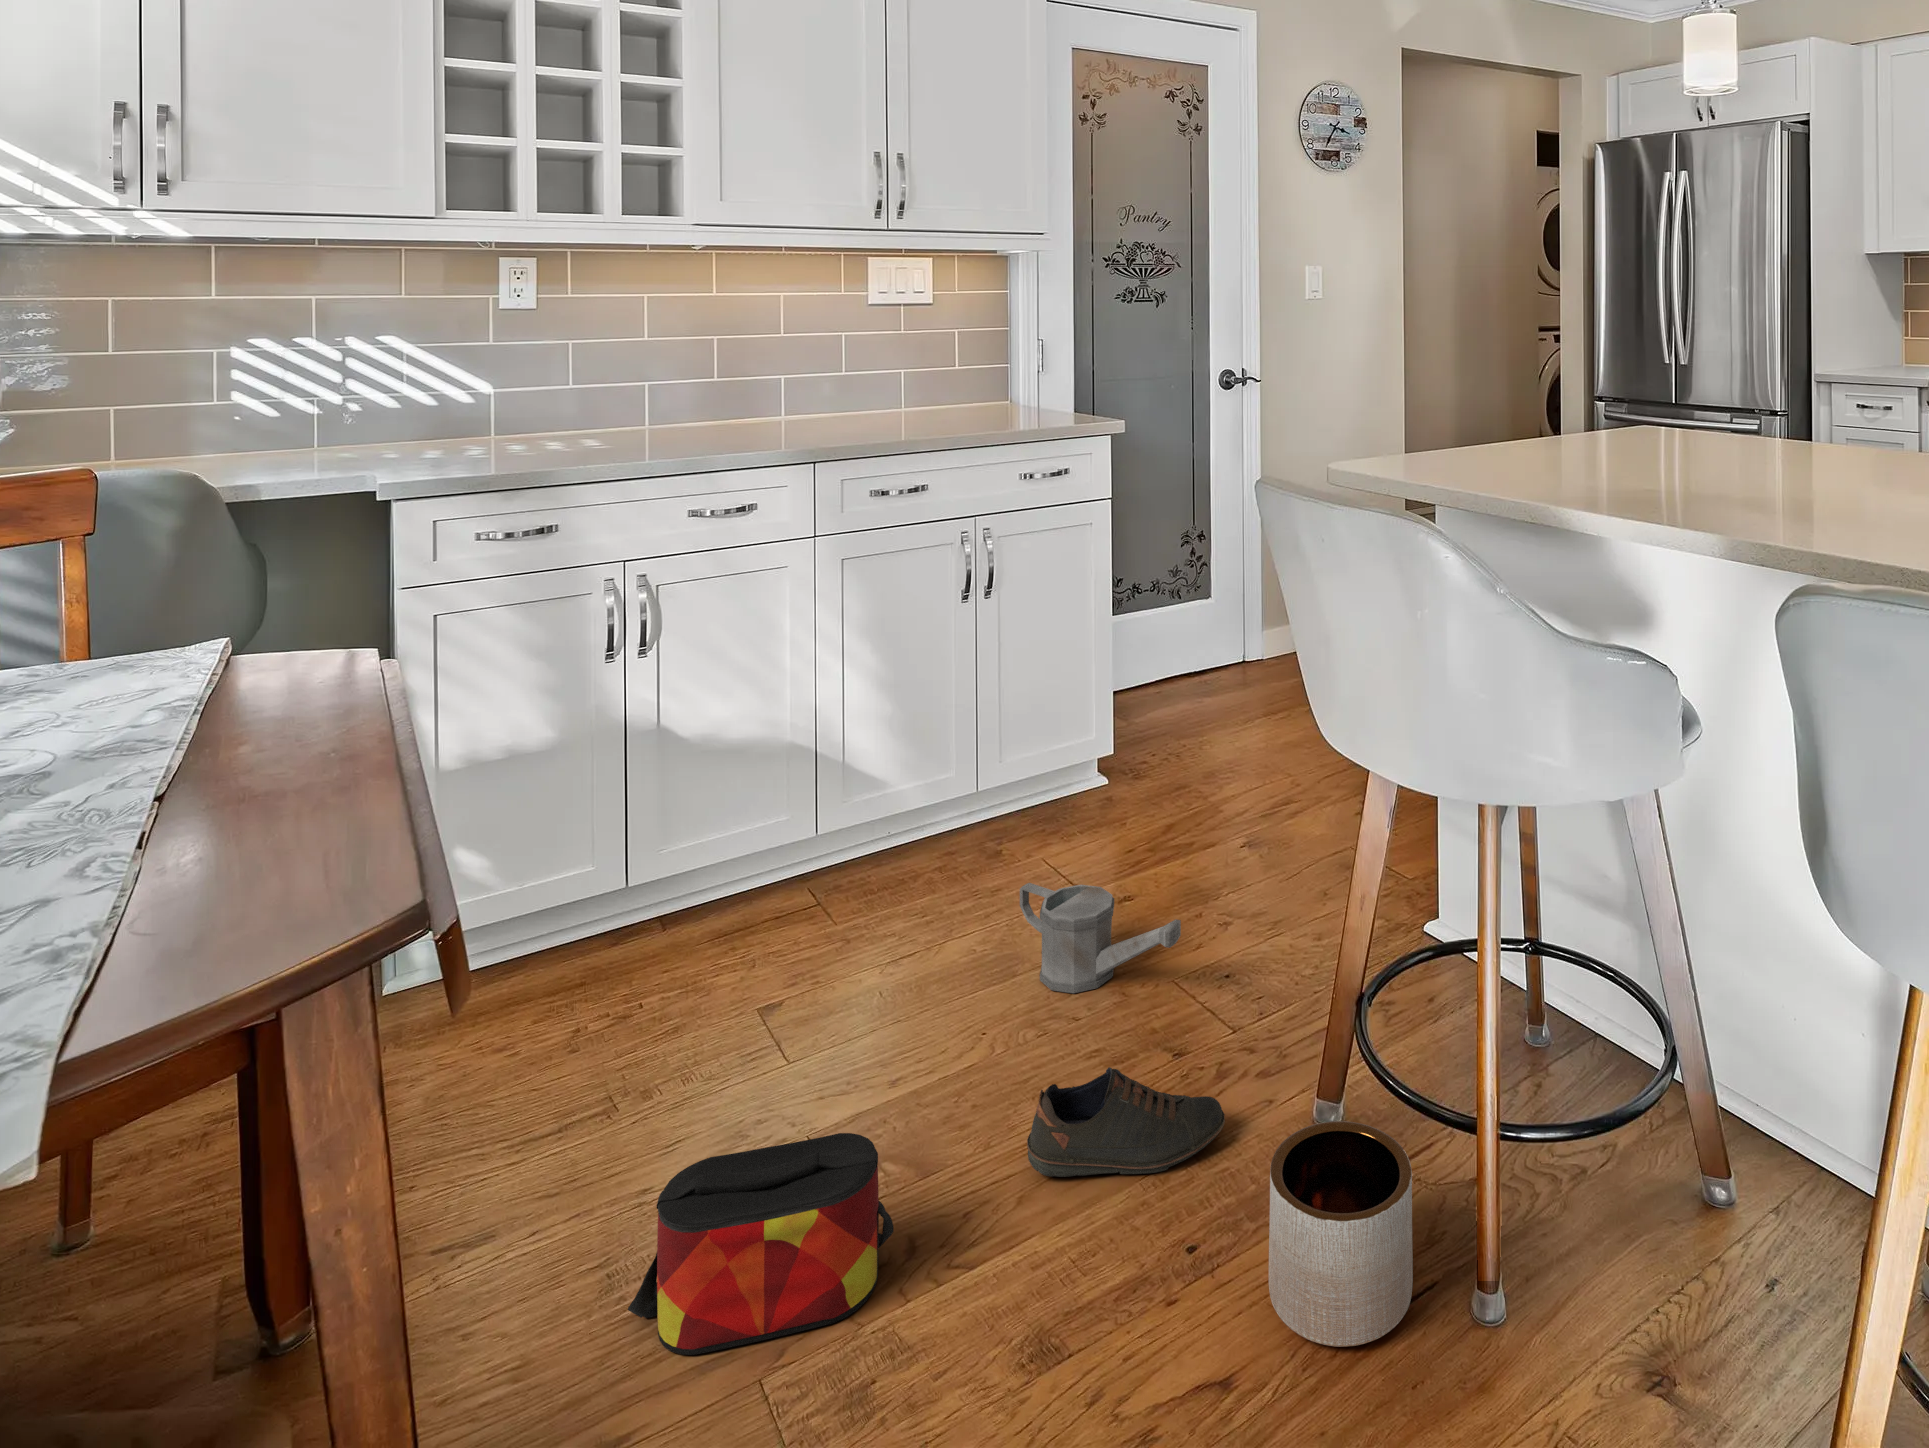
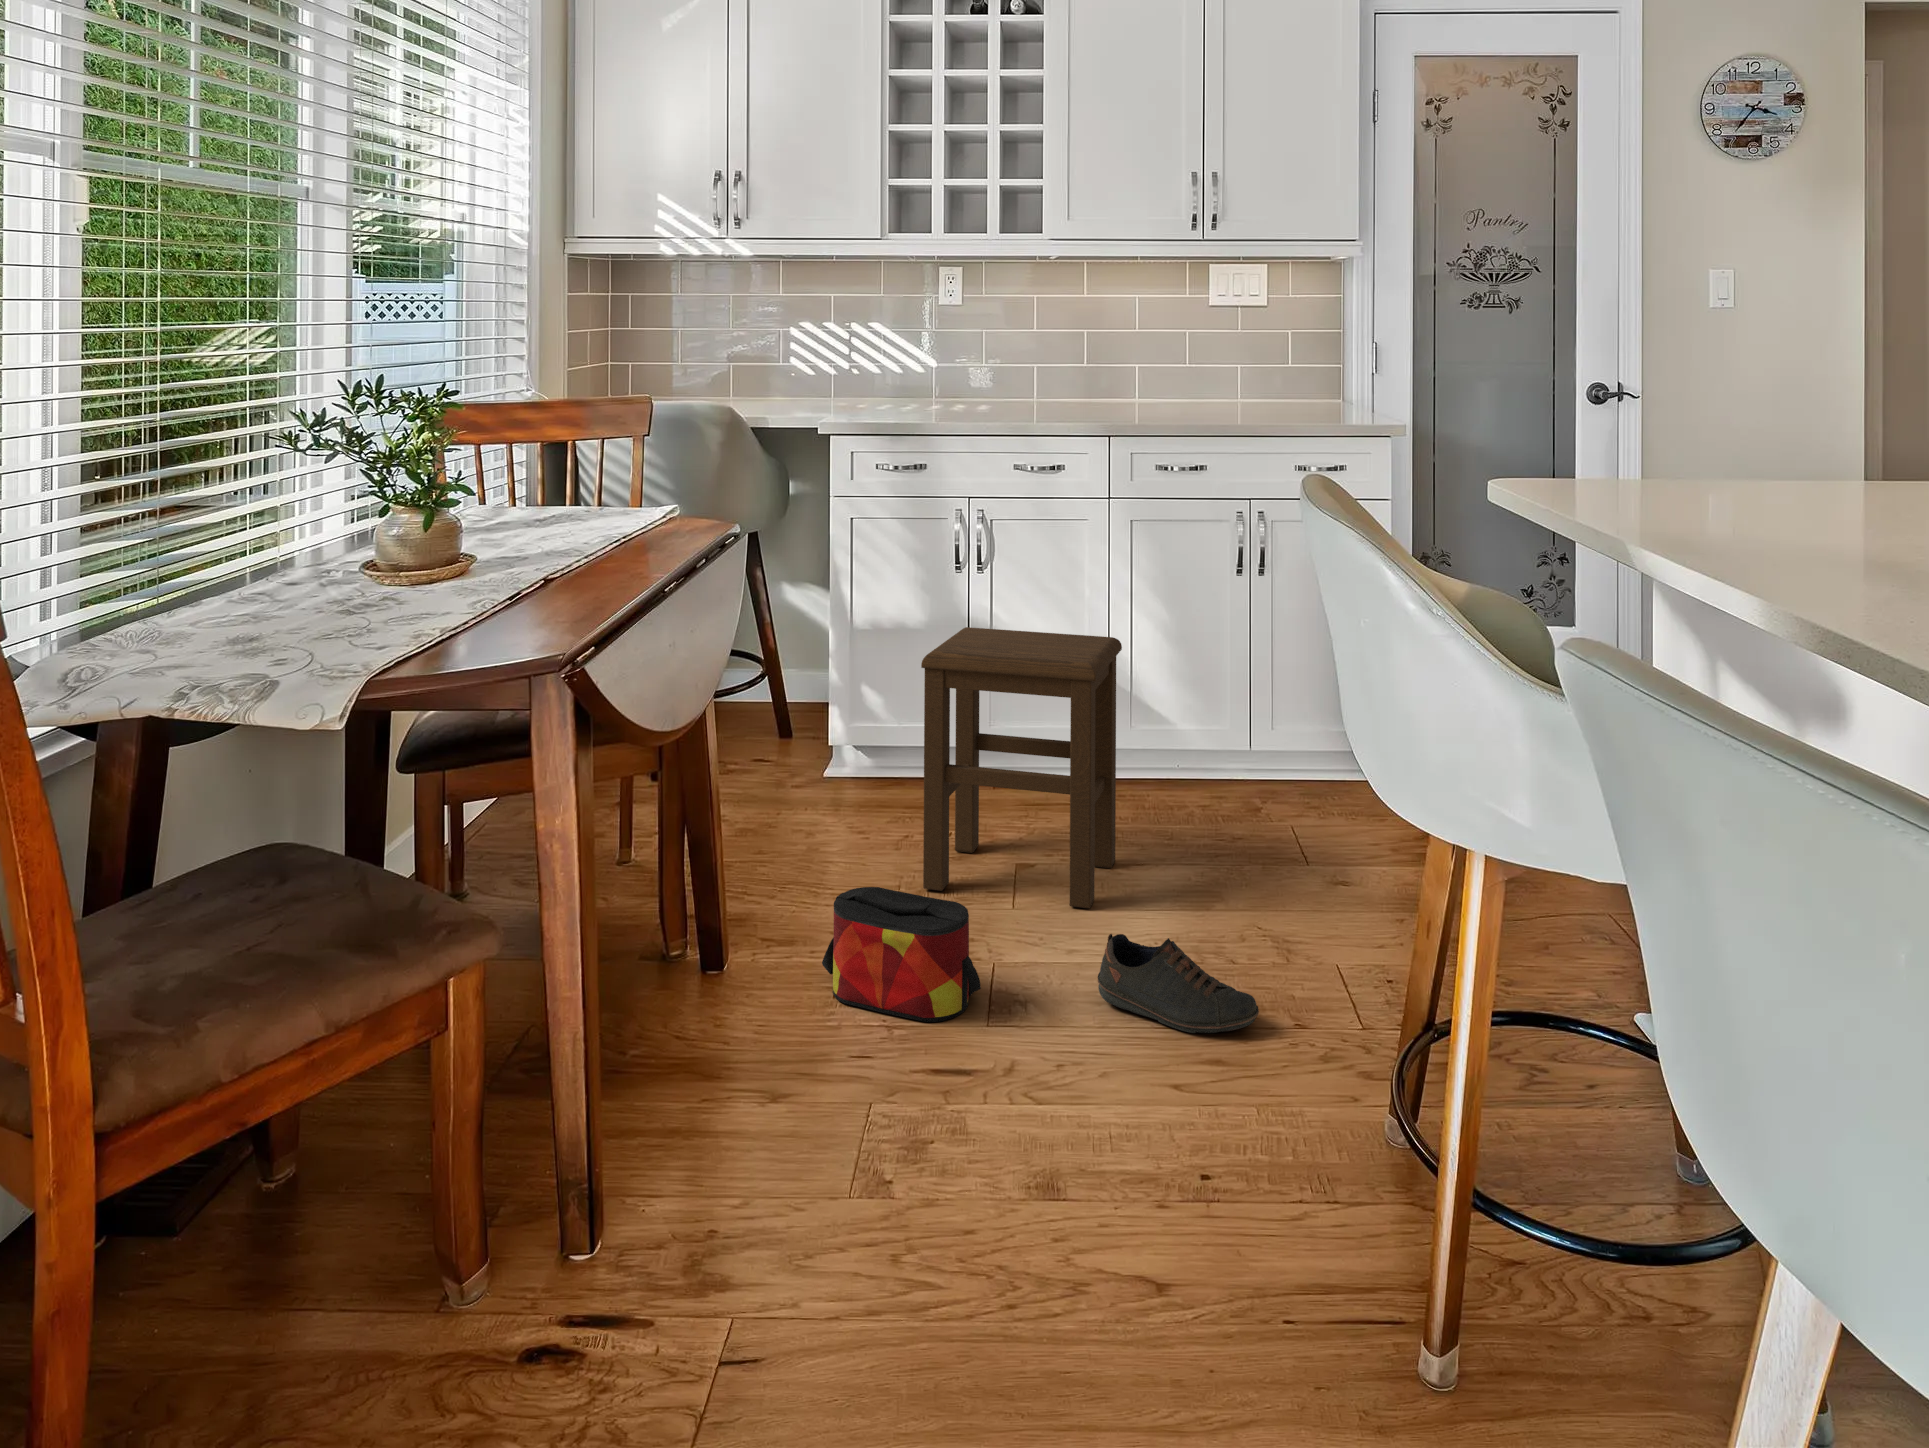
stool: none [681,714,935,1116] -> present [921,627,1122,908]
watering can: present [1020,883,1181,993] -> none [1207,810,1305,910]
planter: present [1268,1121,1413,1347] -> none [1191,1011,1318,1187]

